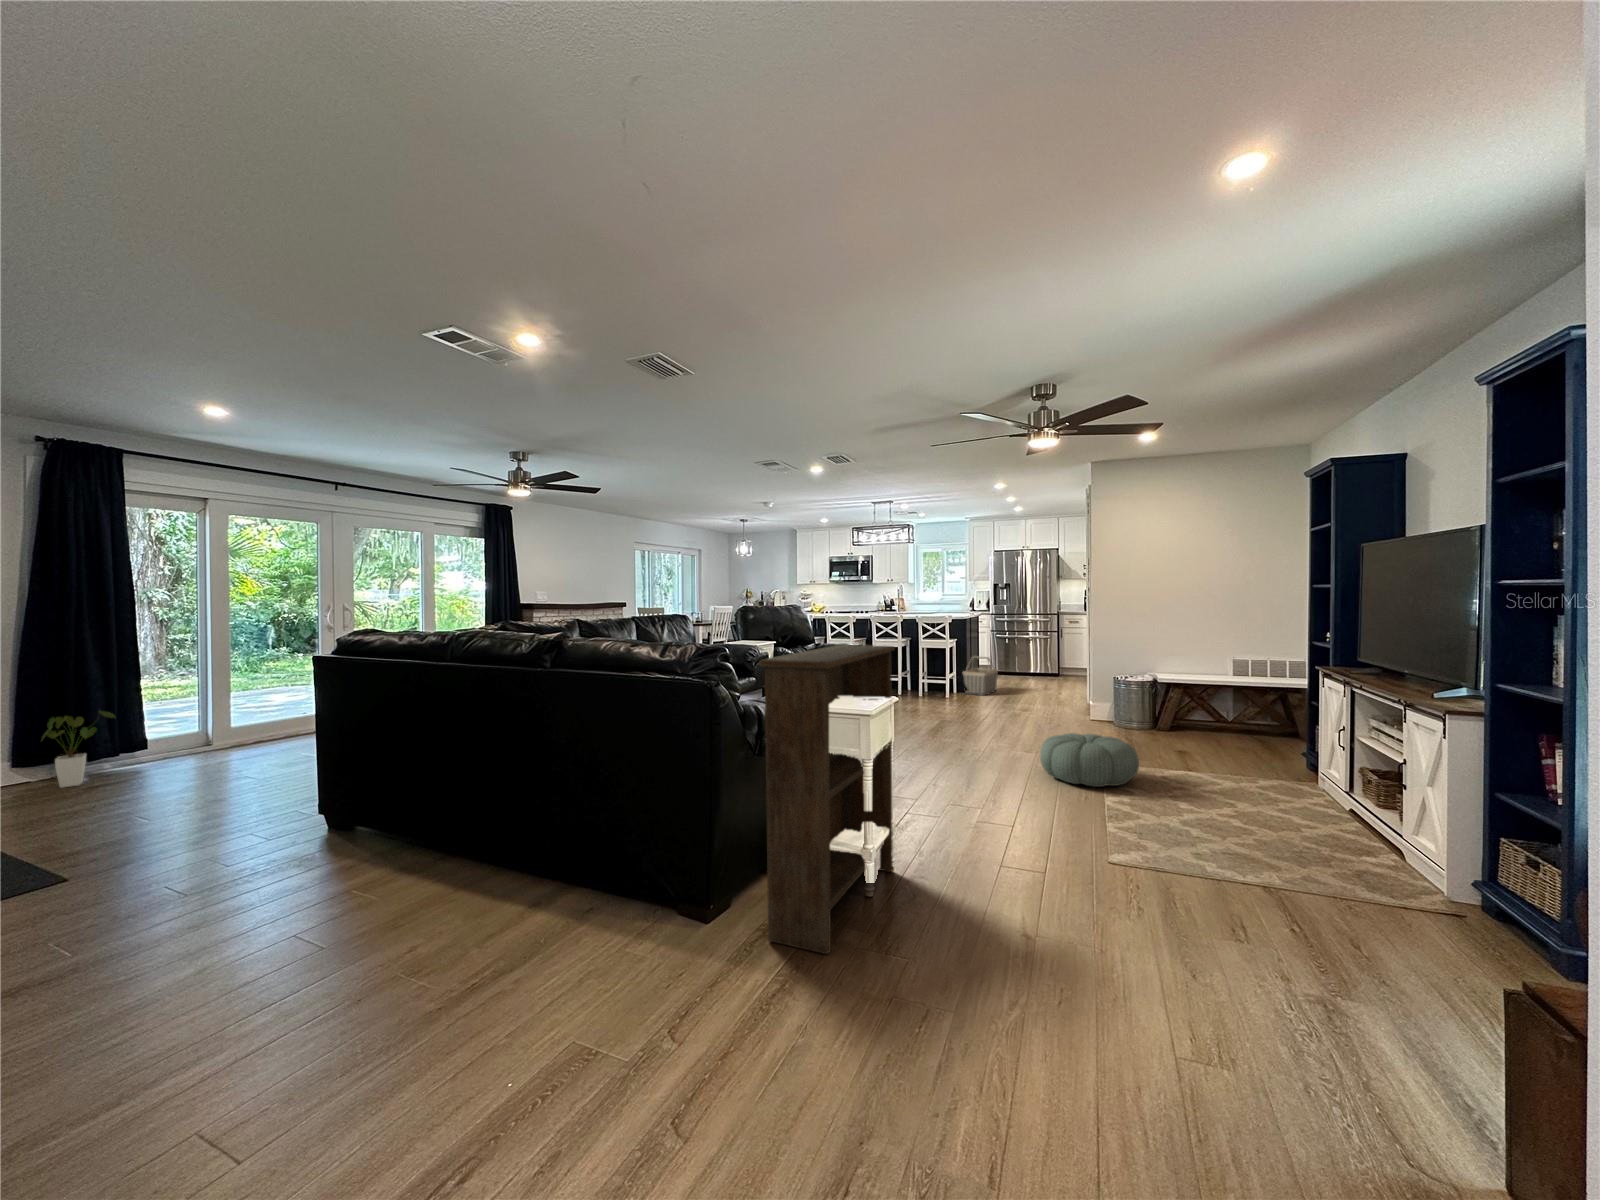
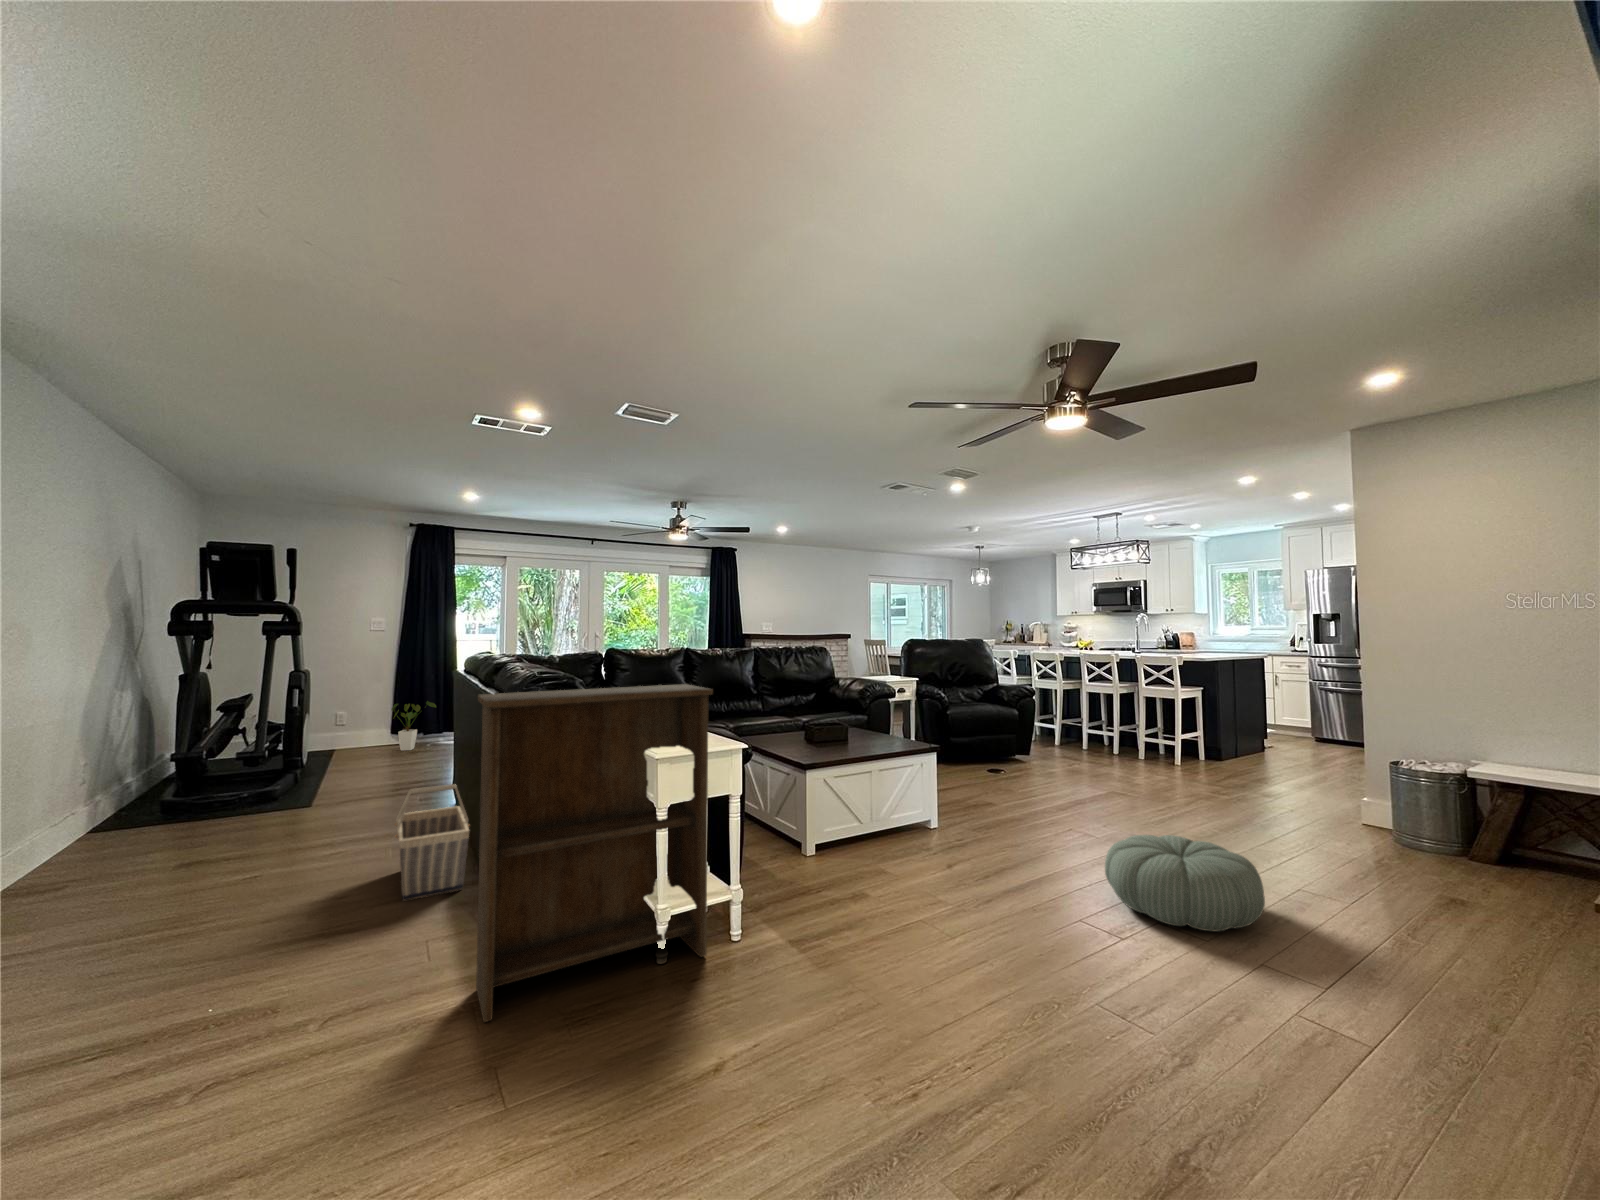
basket: present [963,656,998,696] -> present [395,784,469,901]

